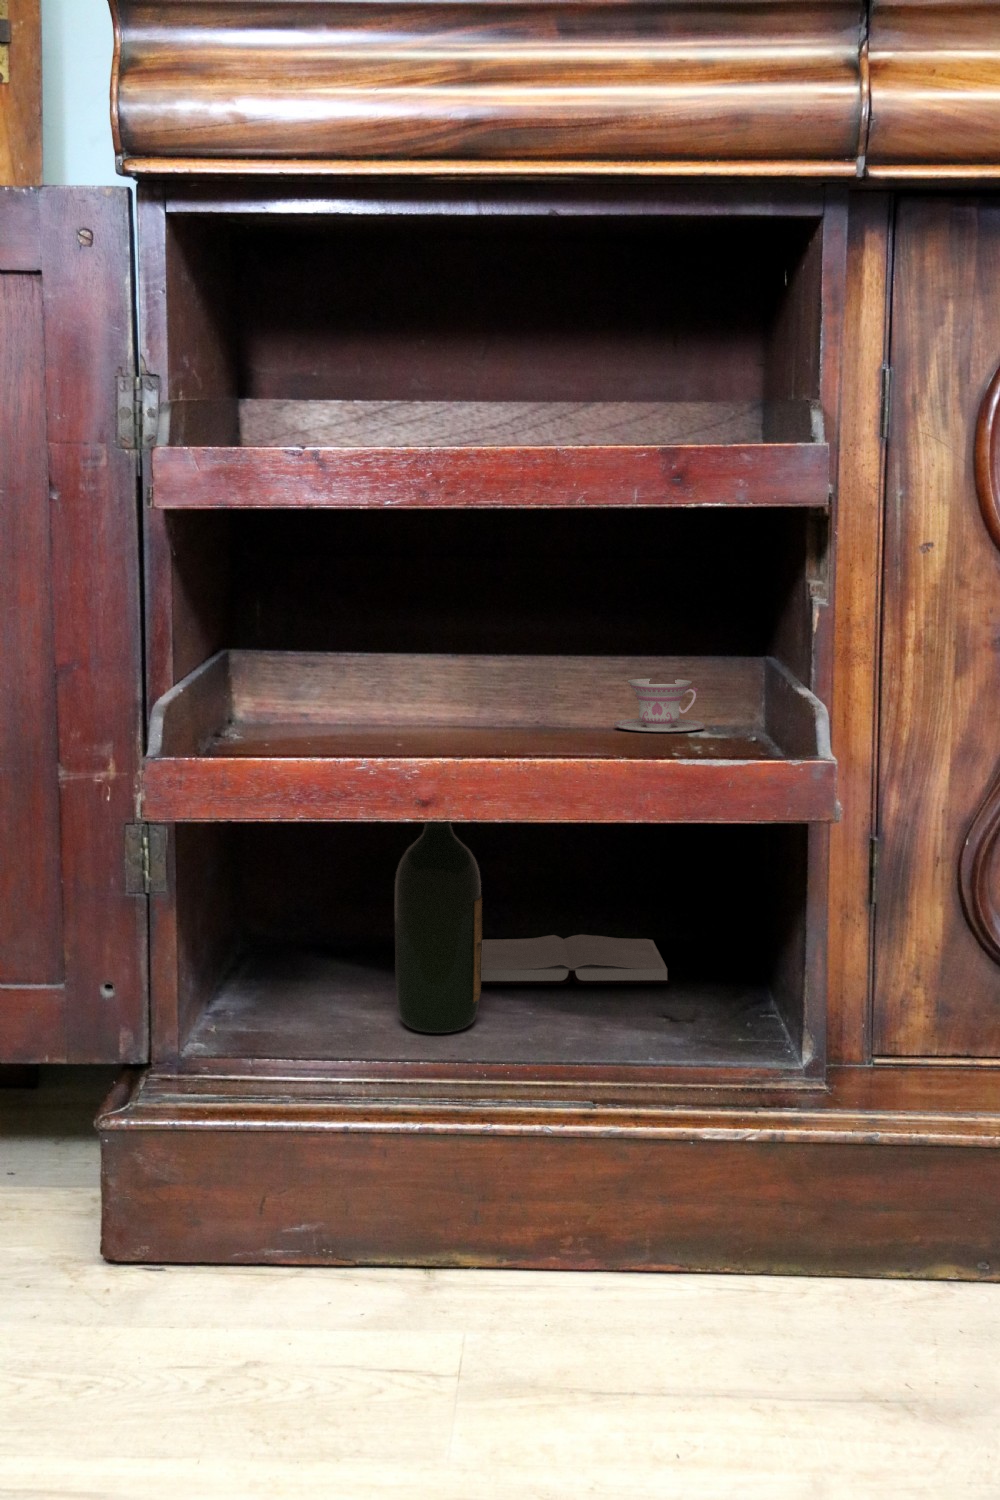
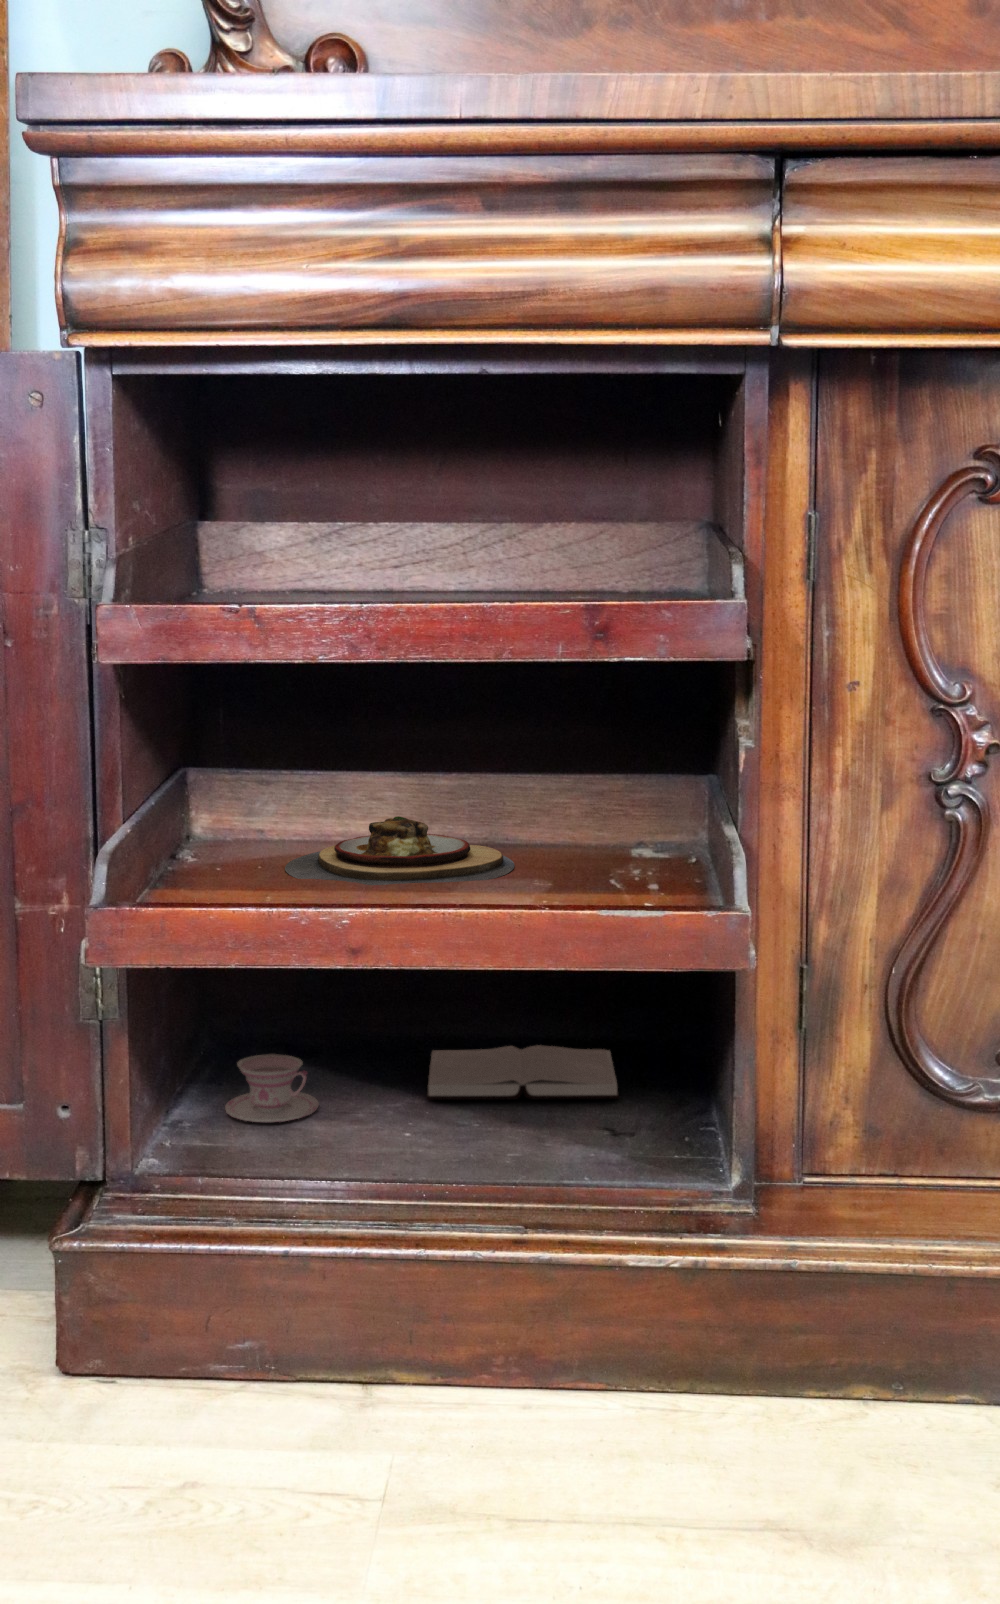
teacup: present [614,679,705,733] -> present [225,1054,319,1122]
plate: none [336,690,570,756] -> present [285,816,514,885]
wine bottle: present [395,822,482,1033] -> none [343,901,428,1152]

